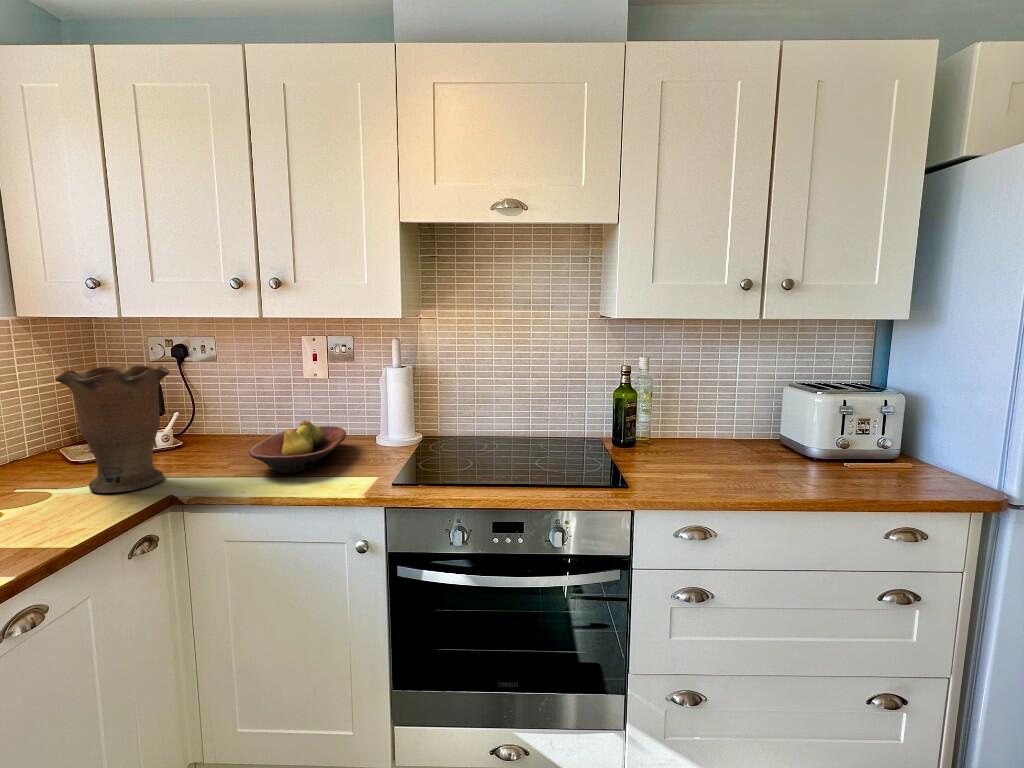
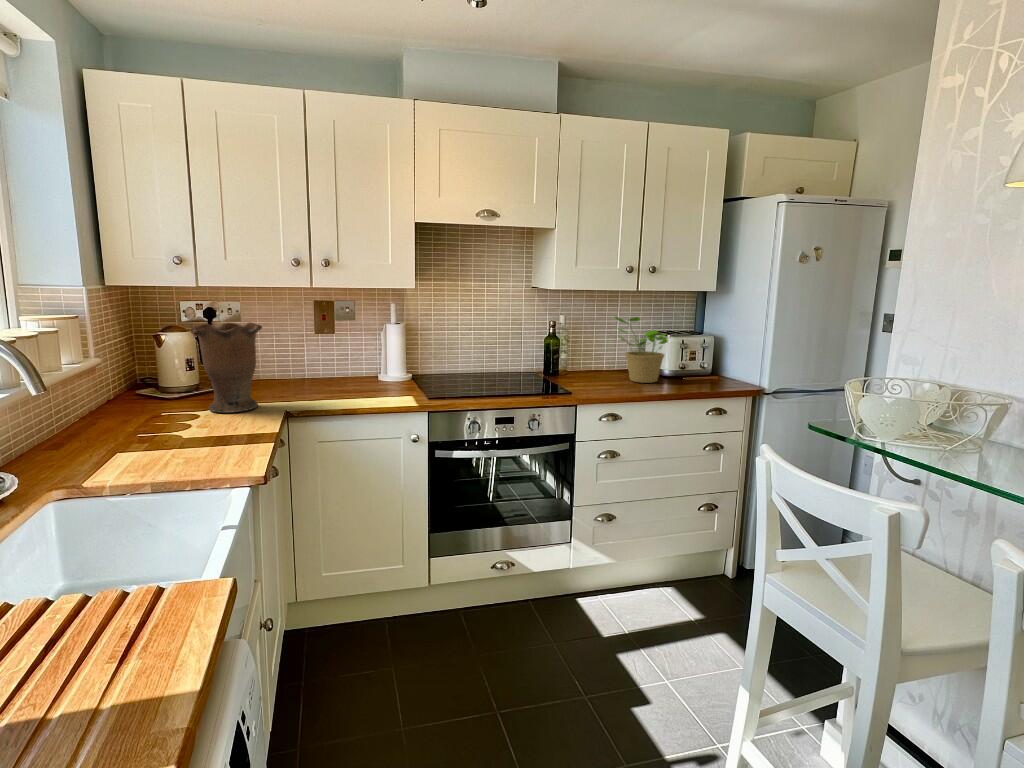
potted plant: none [716,360,815,471] -> present [615,317,668,383]
fruit bowl: present [249,421,346,473] -> none [309,363,370,398]

